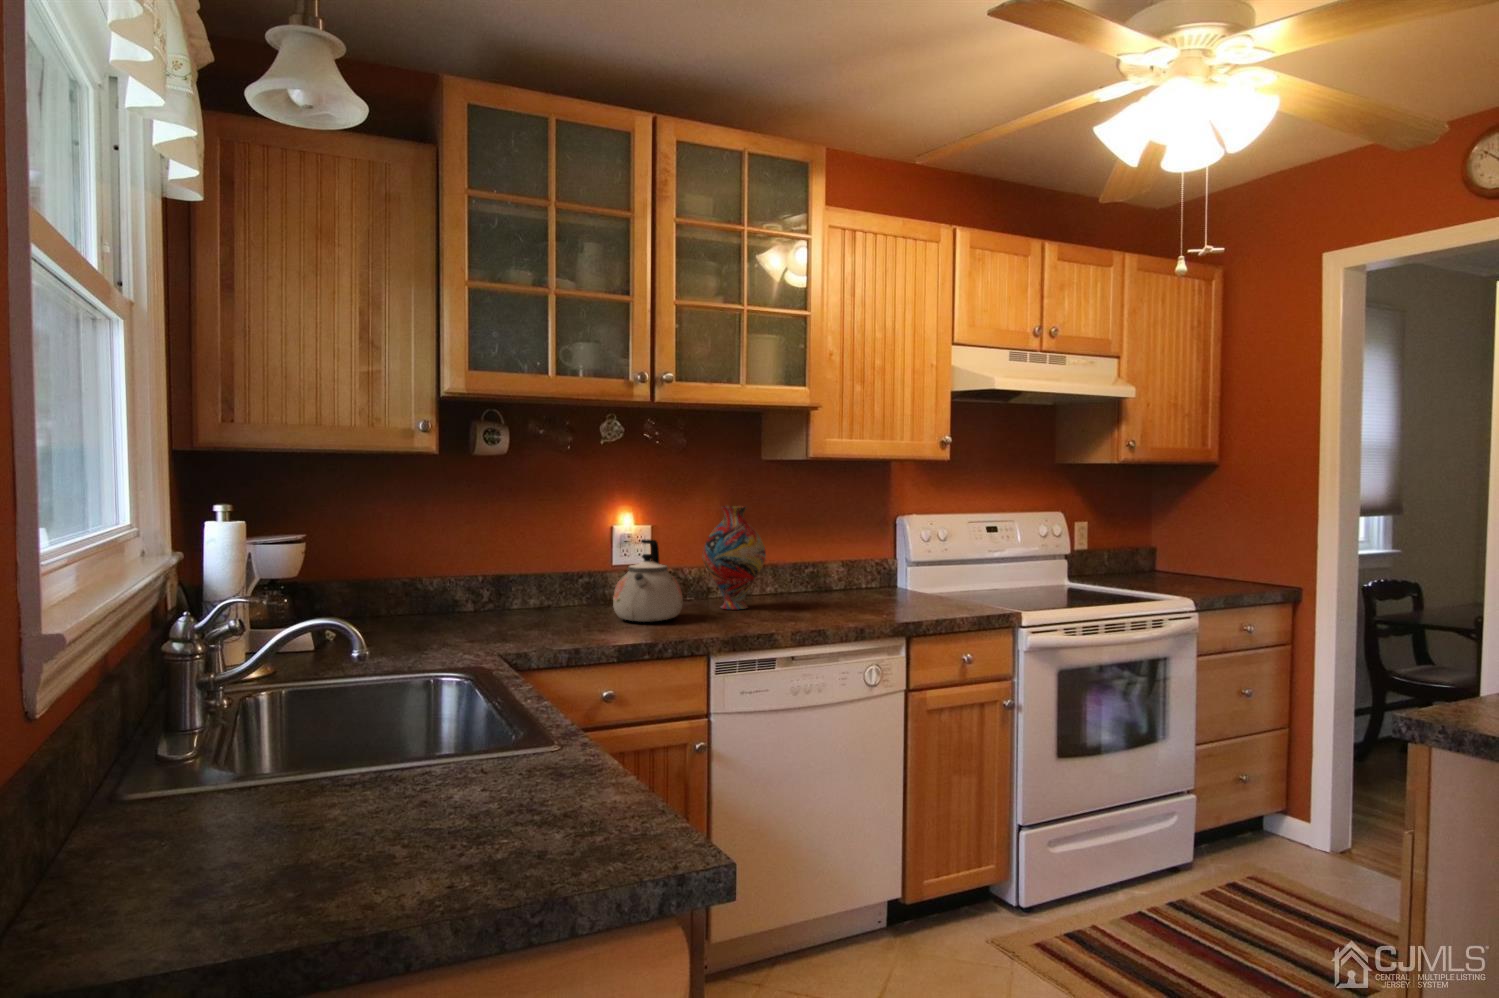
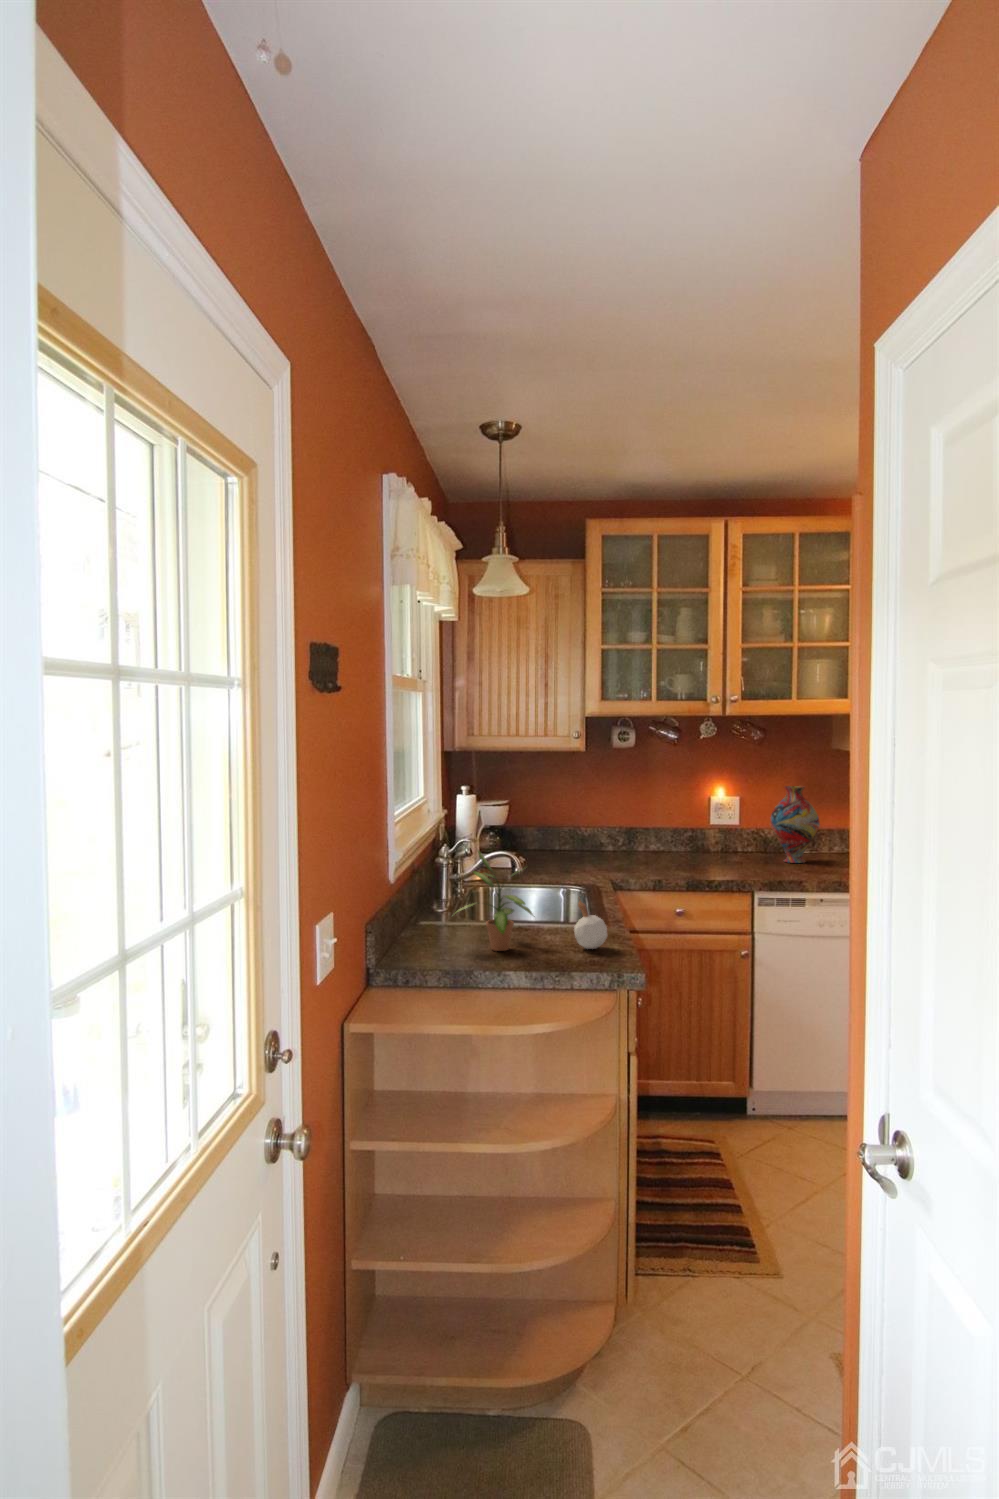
kettle: present [613,539,682,622] -> none [698,810,747,867]
potted plant: none [223,618,435,856] -> present [457,850,535,951]
candle: none [525,692,594,813] -> present [574,897,607,949]

